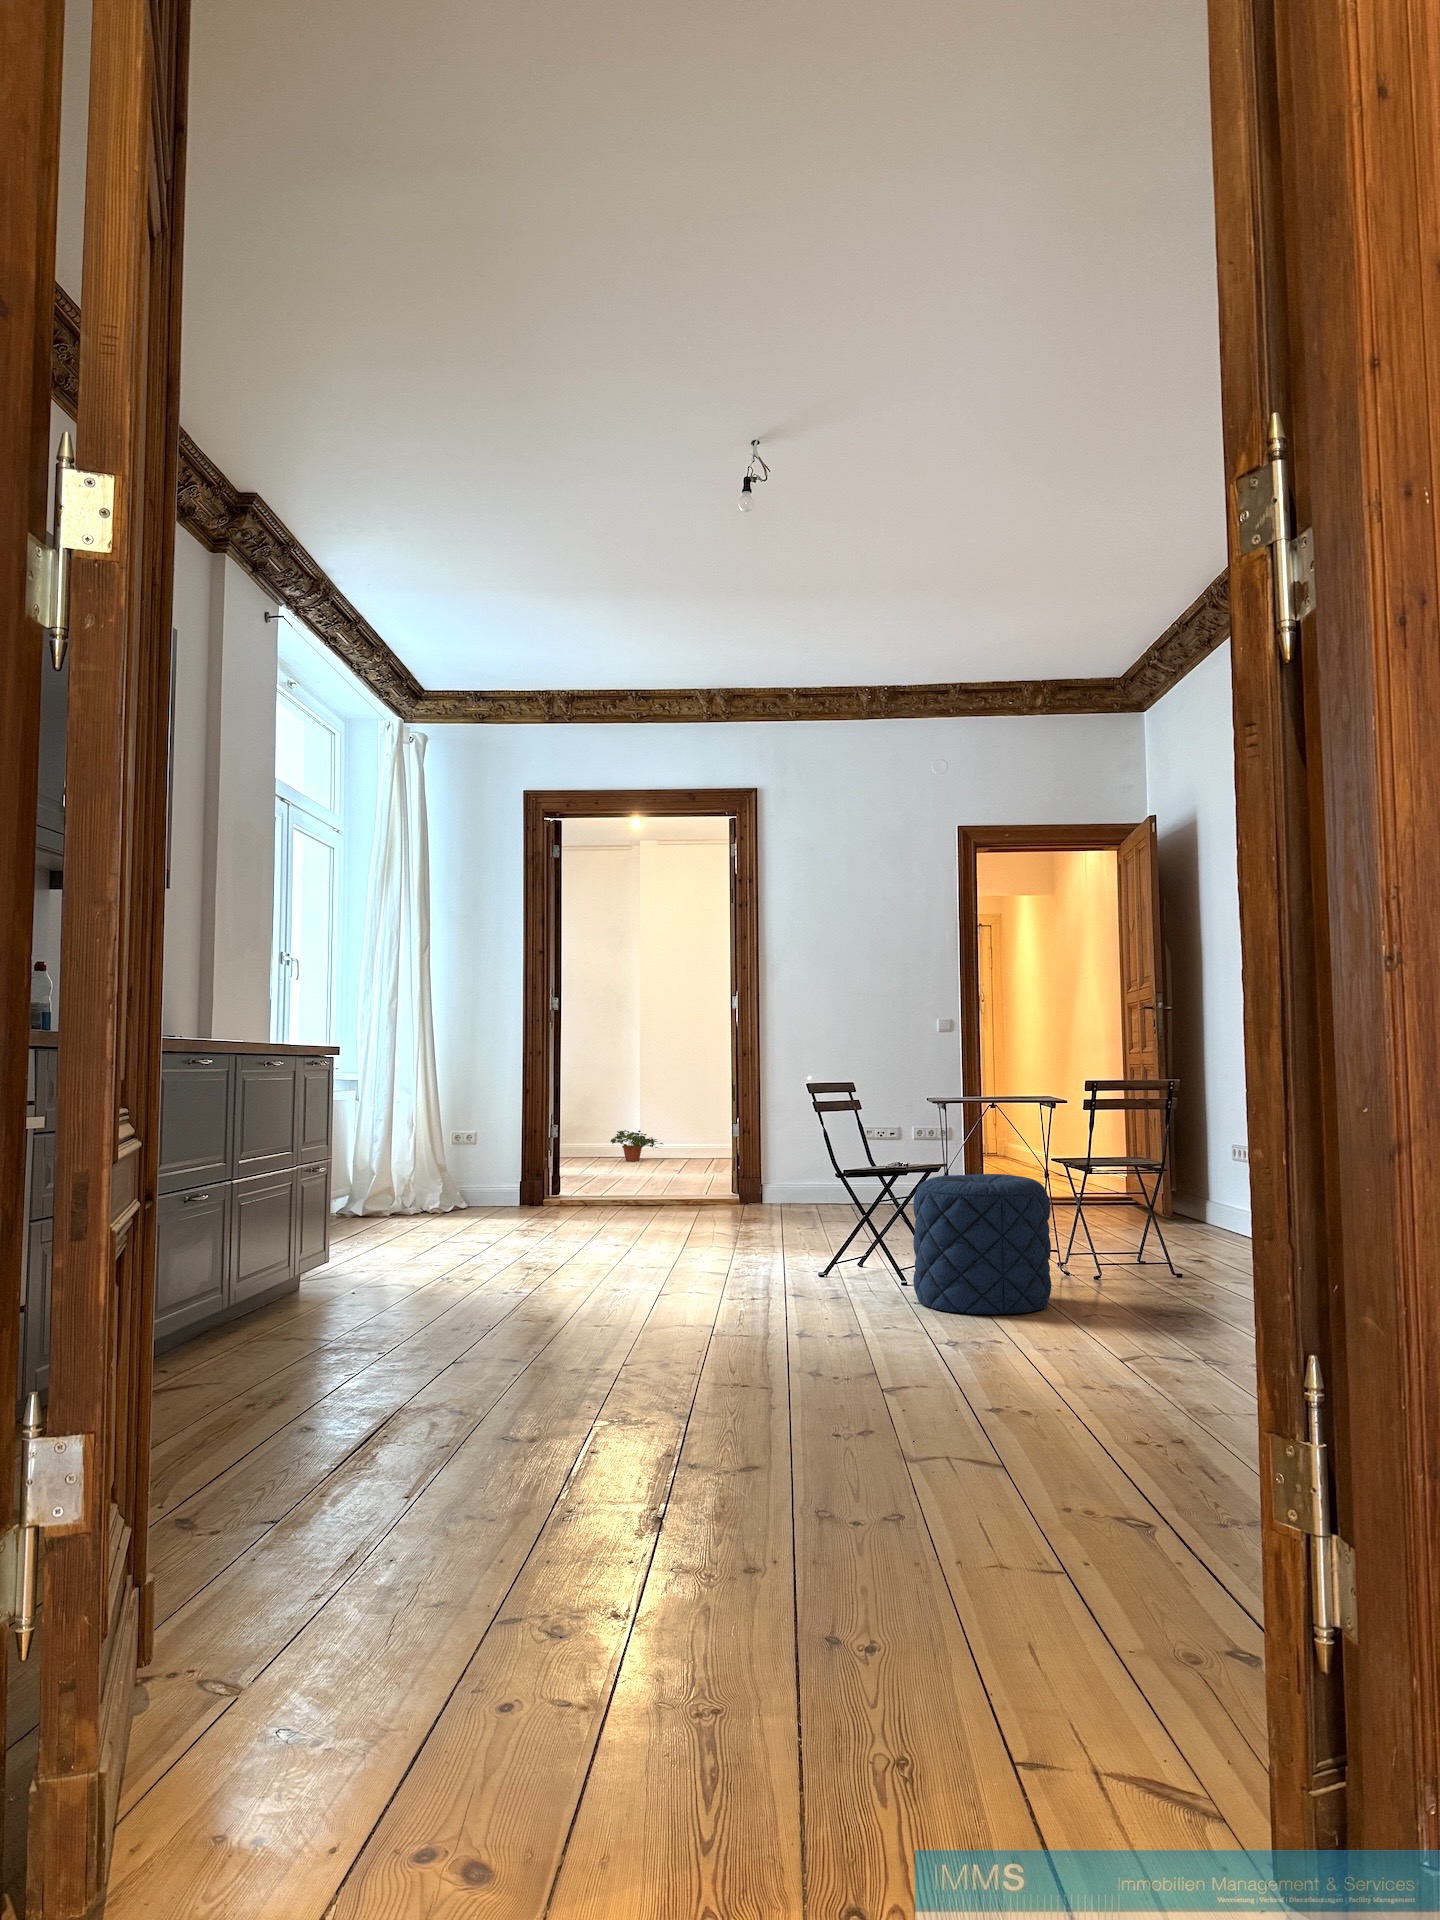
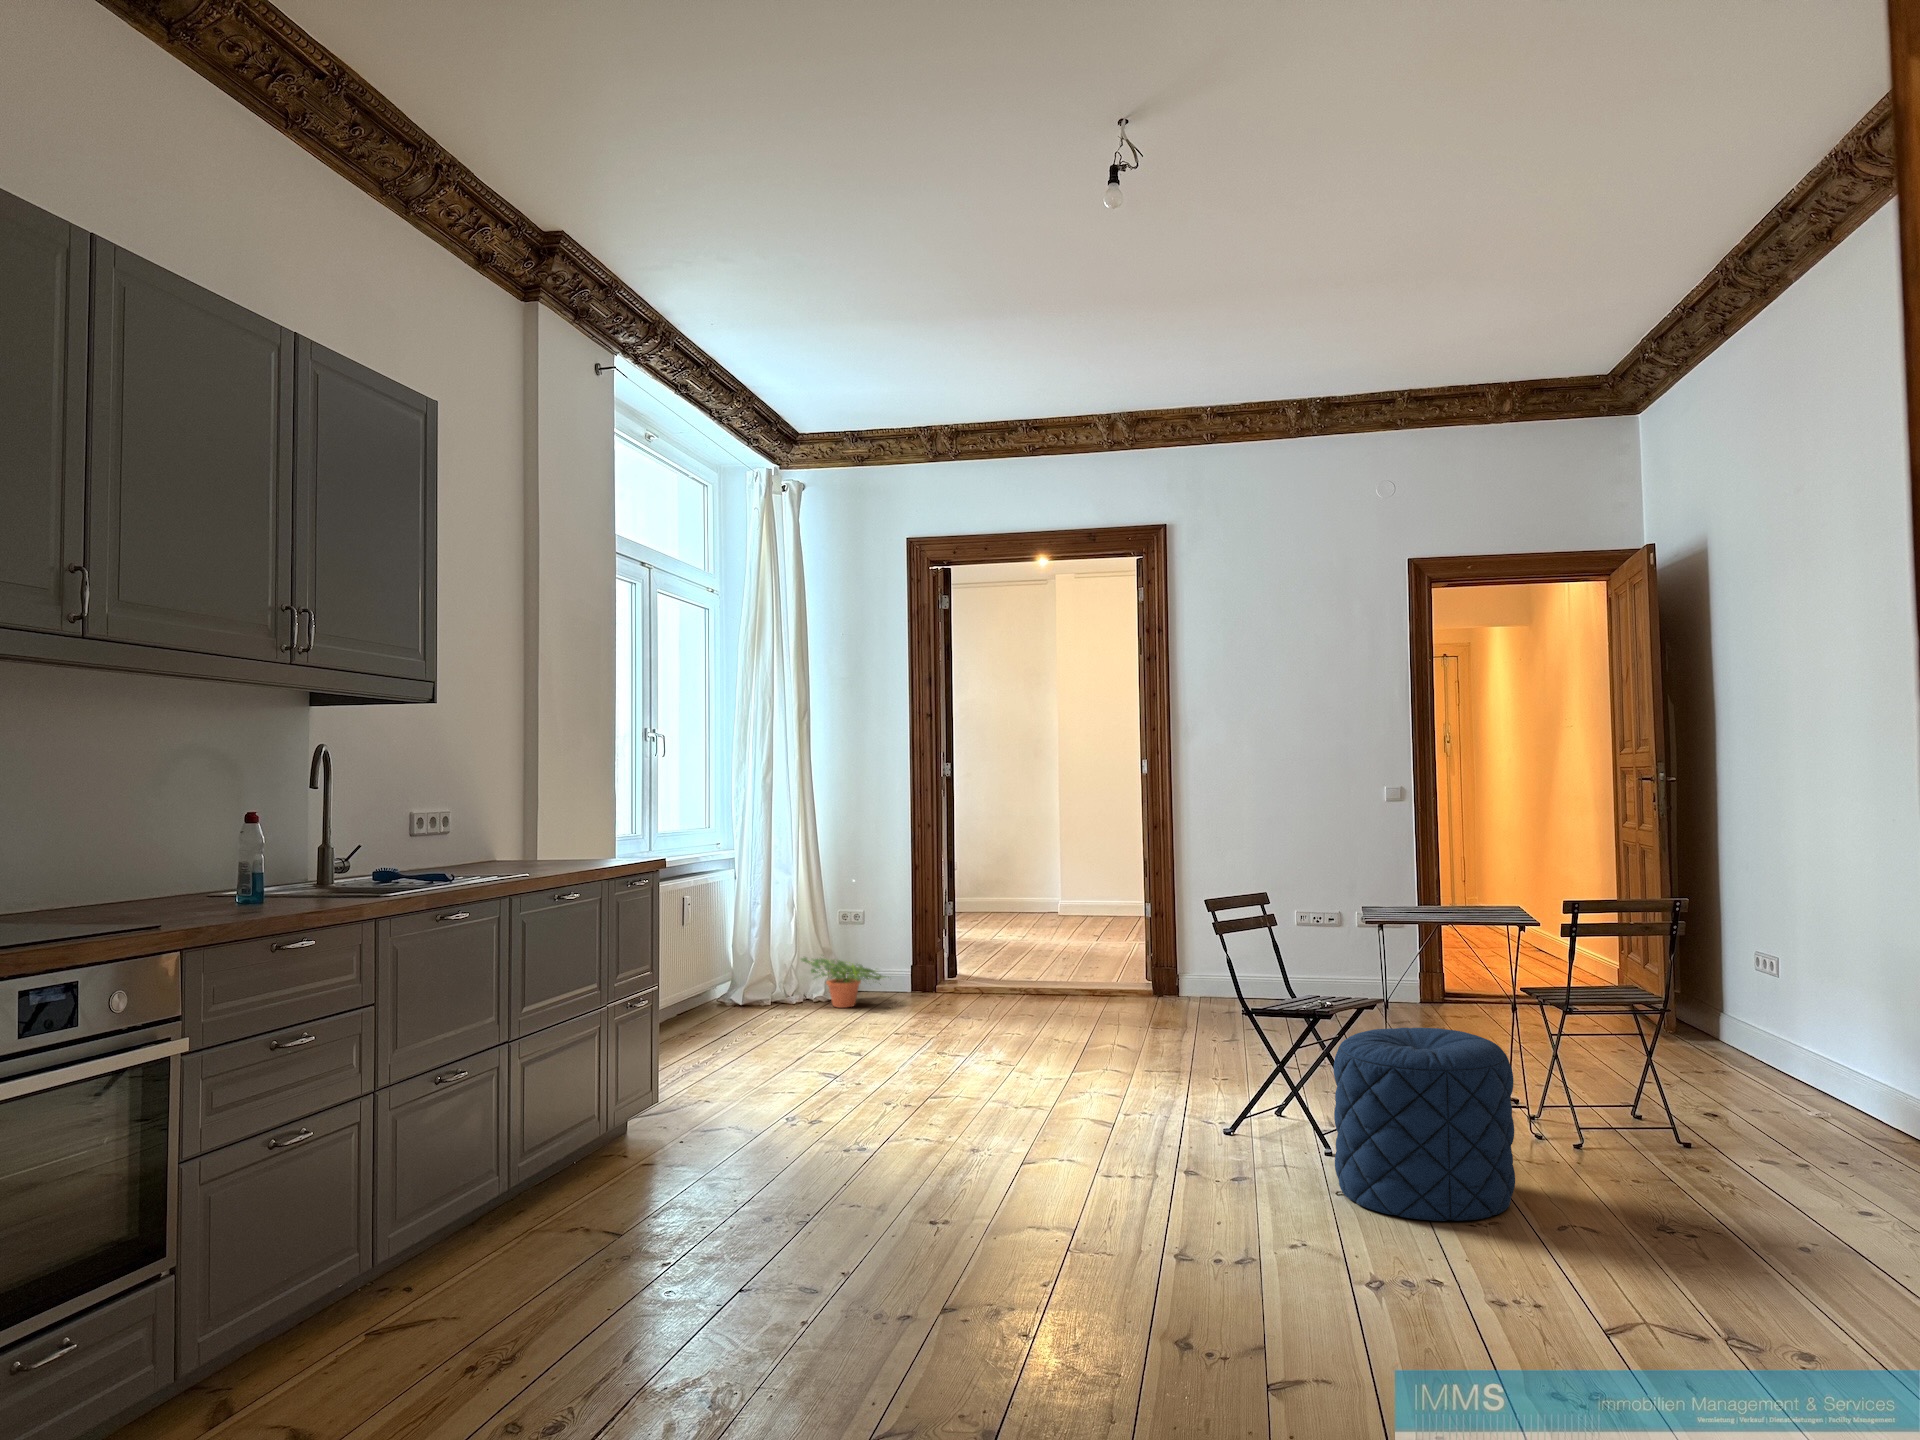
potted plant: present [611,1130,663,1161] -> present [801,957,882,1008]

